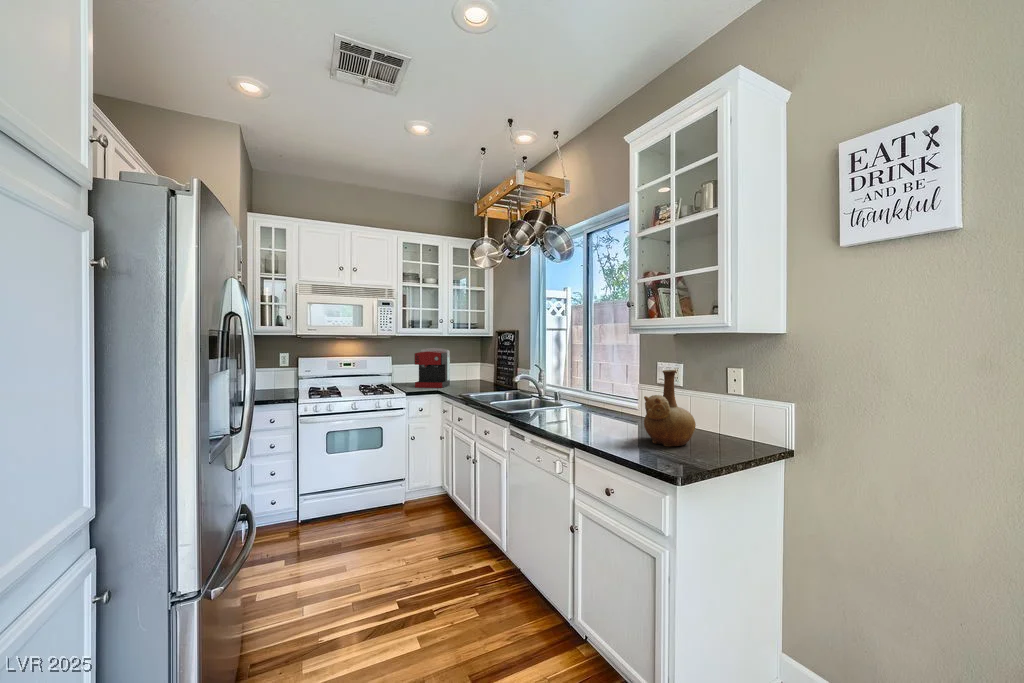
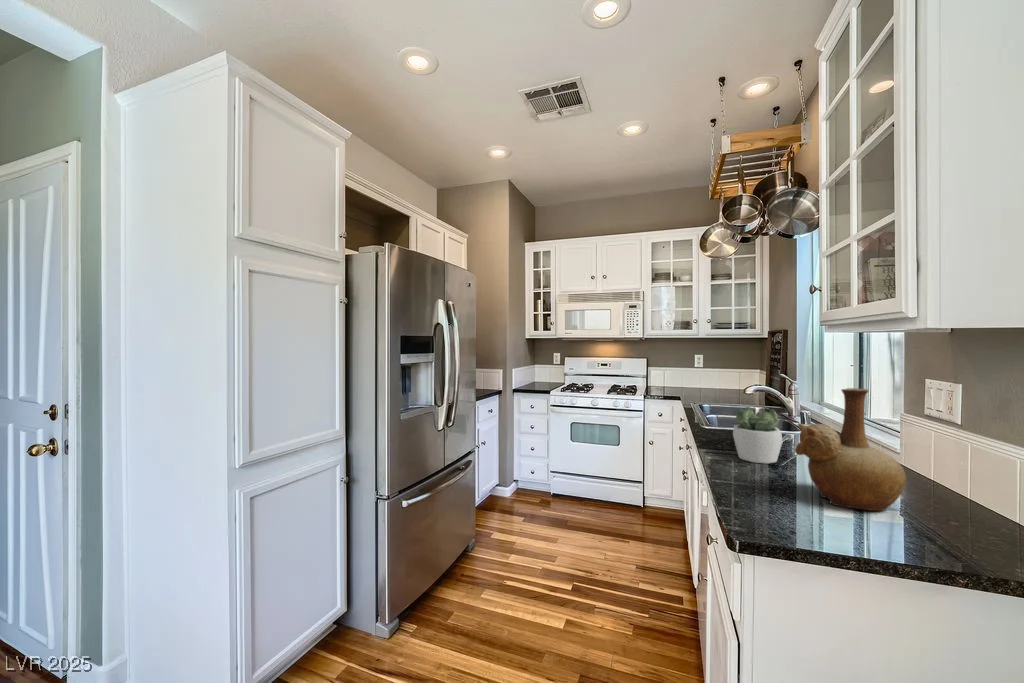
coffee maker: present [415,348,450,388] -> none [665,350,710,394]
succulent plant: none [568,390,601,432] -> present [733,407,782,464]

